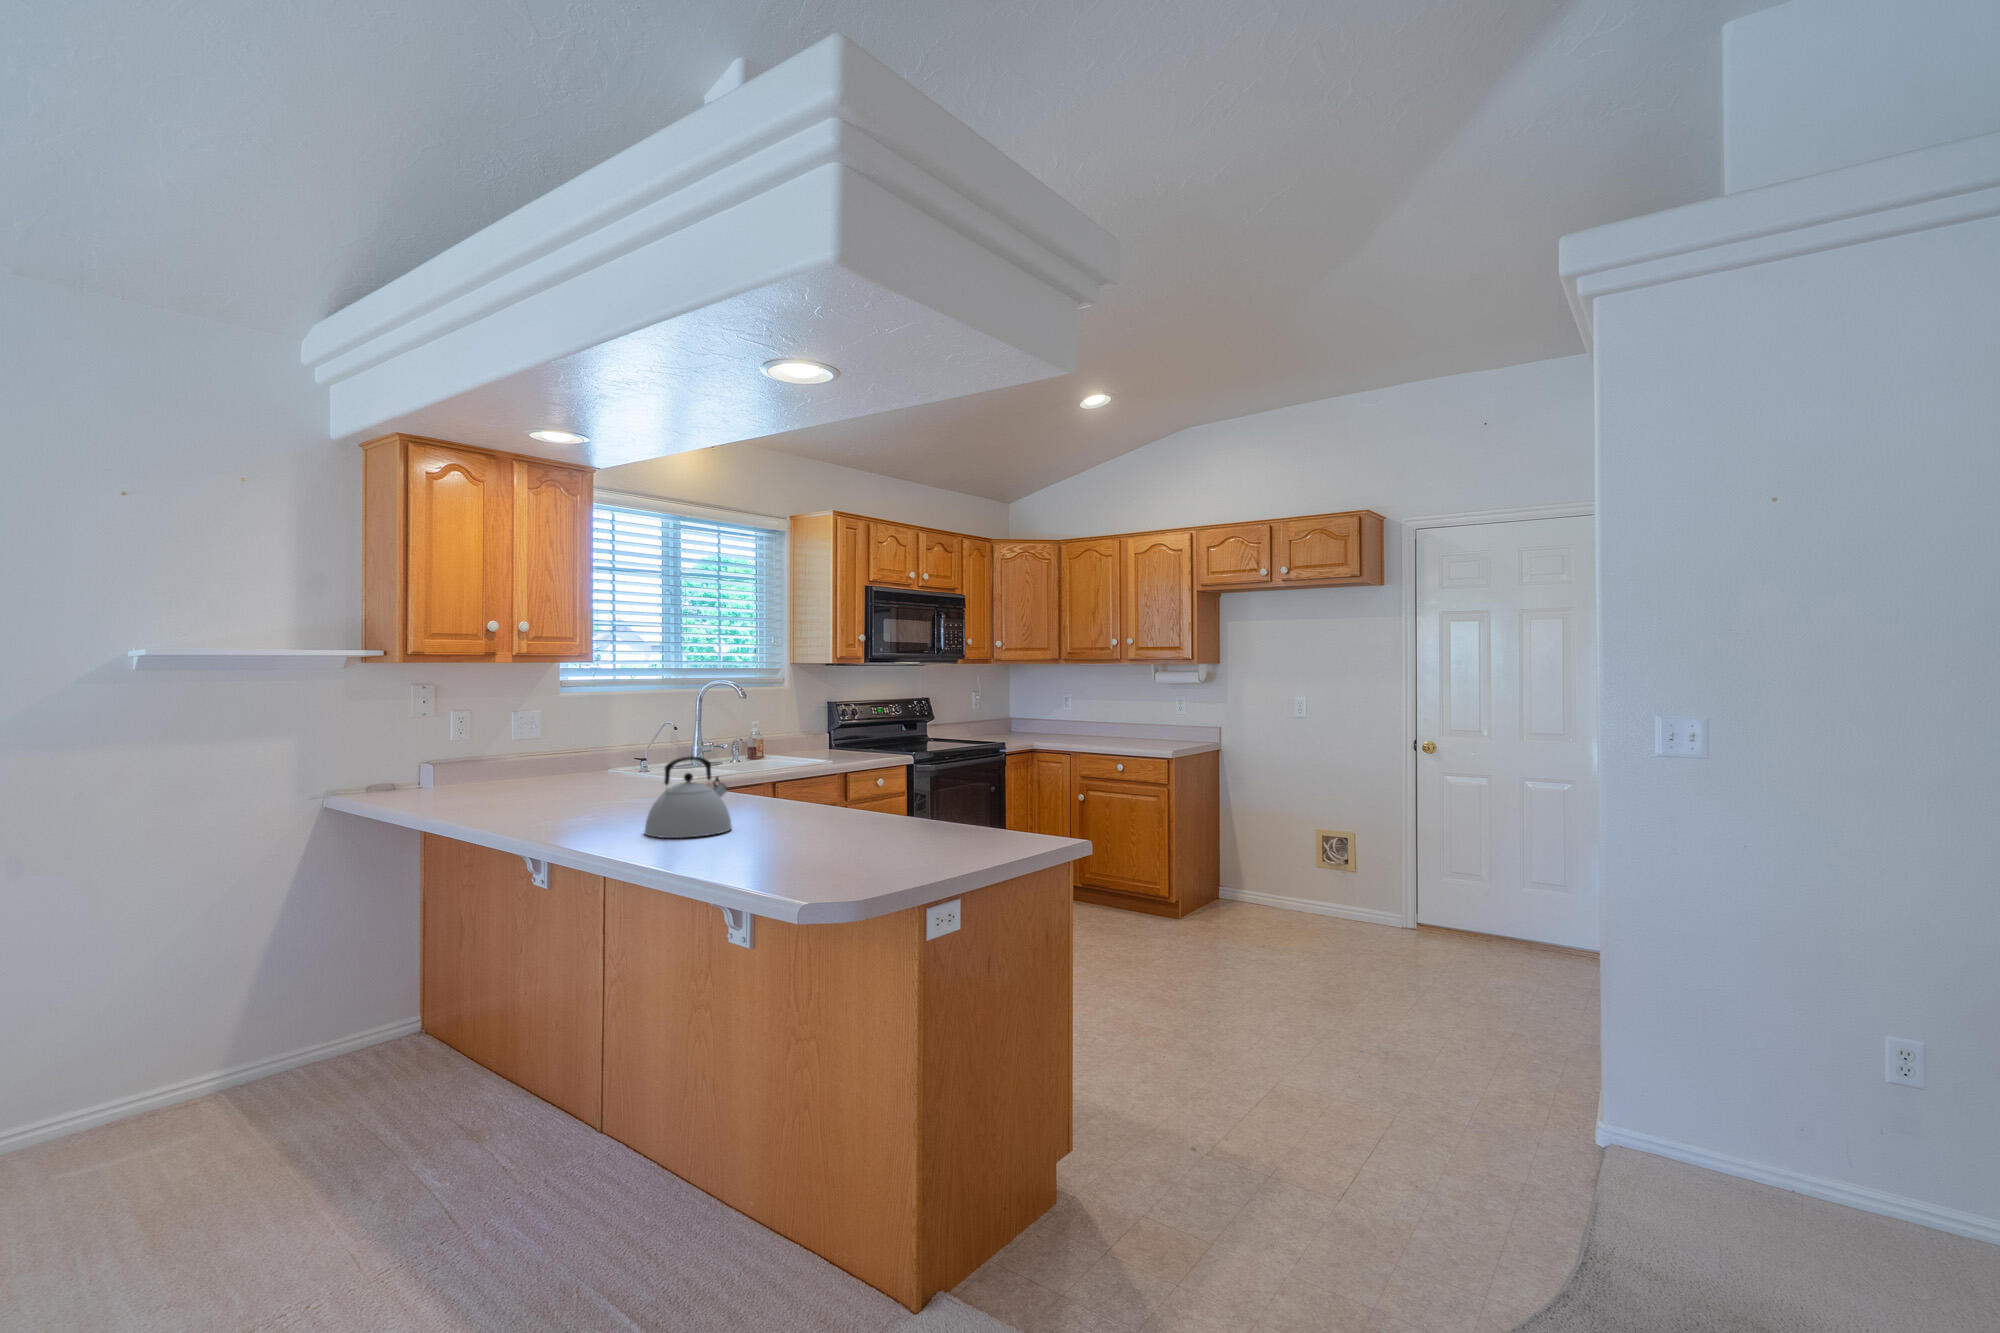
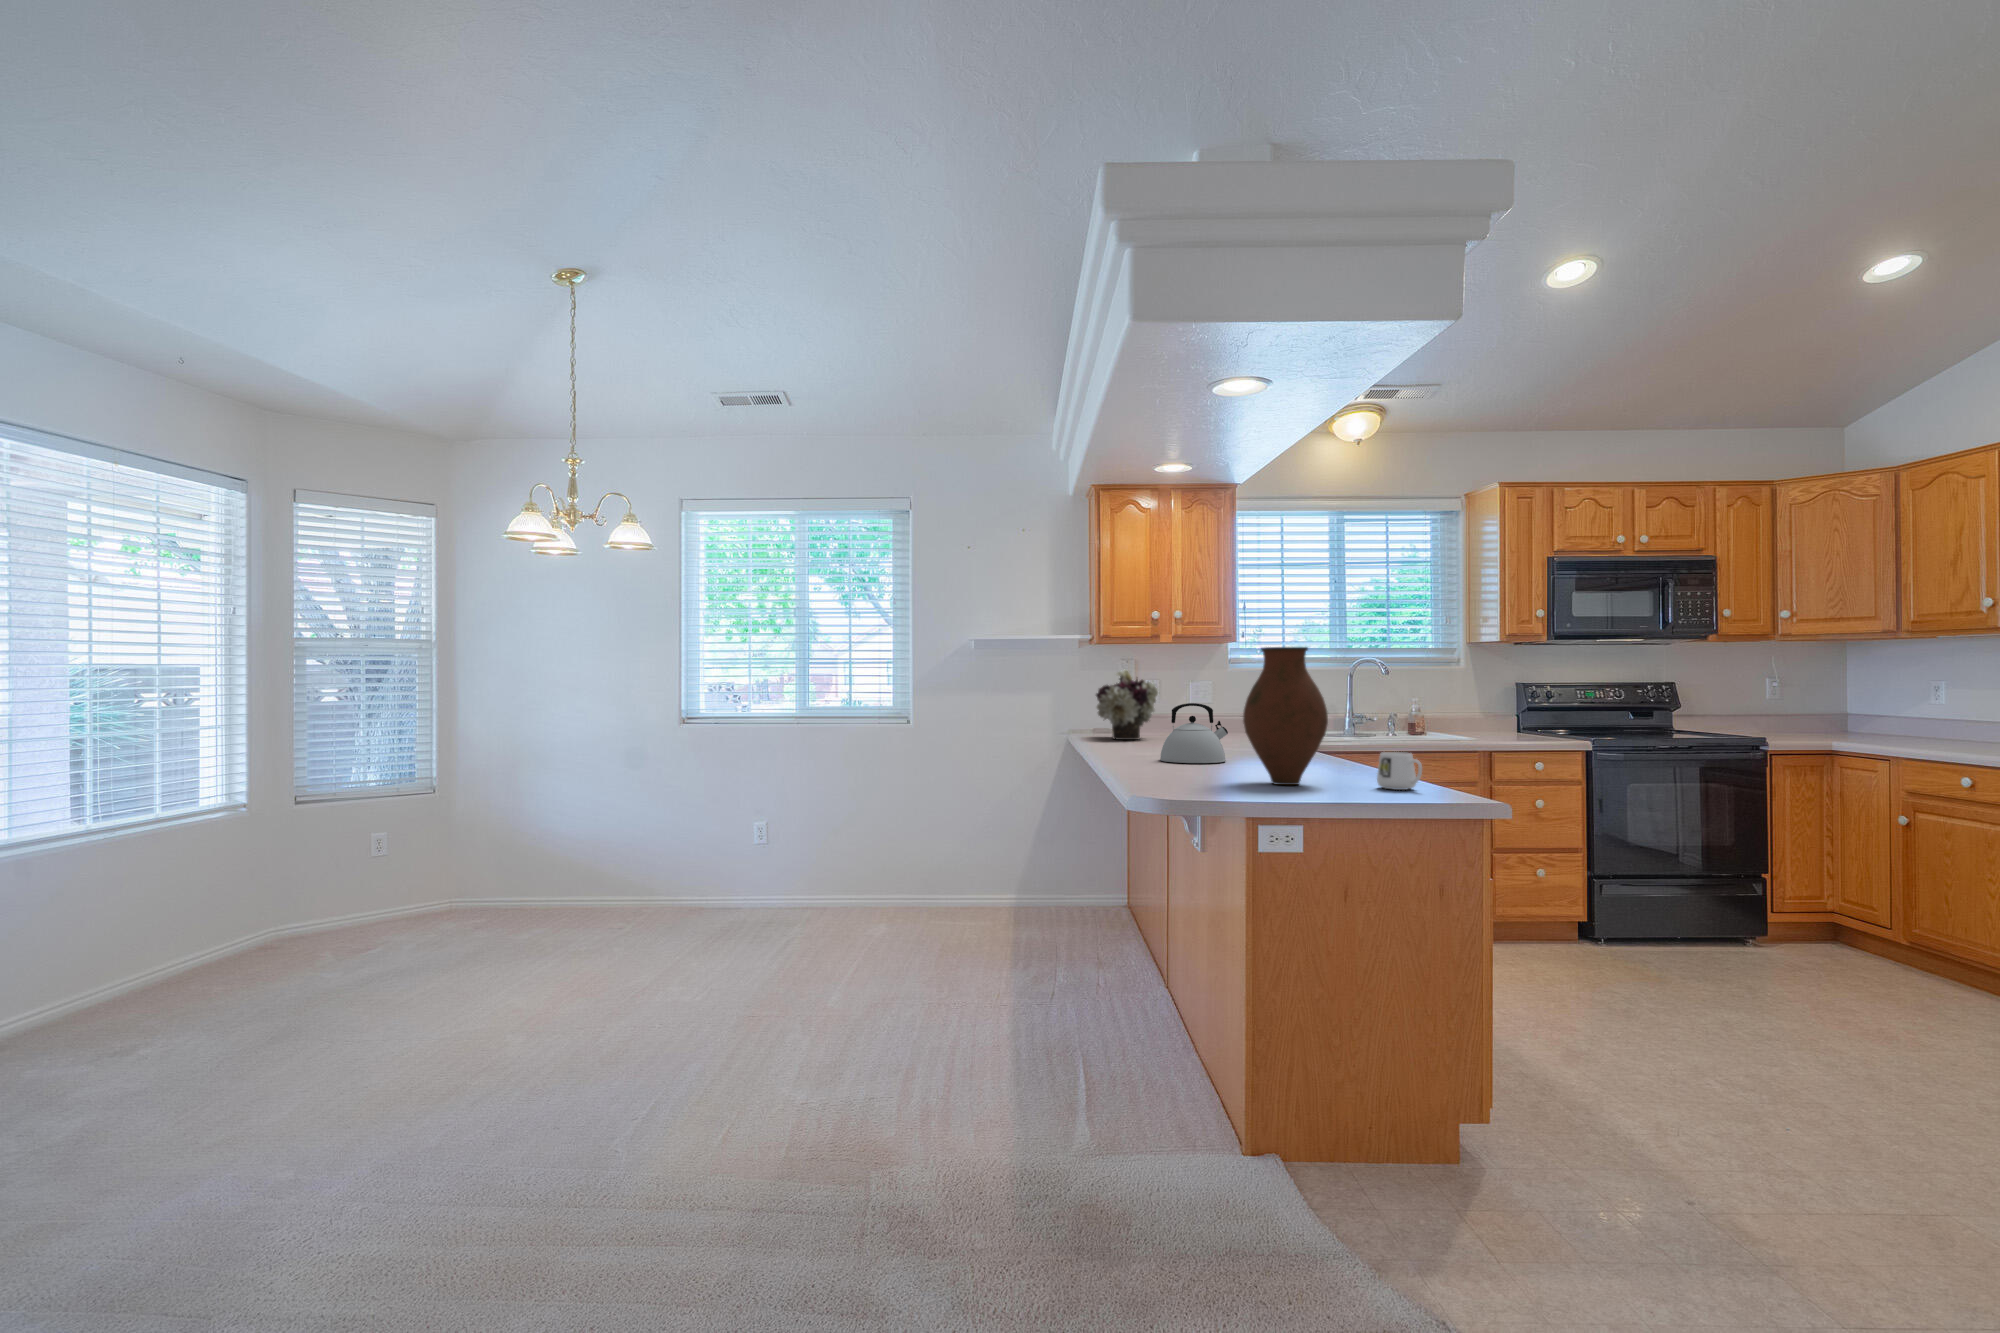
vase: none [855,695,950,857] -> present [1243,647,1328,785]
flower arrangement: none [417,702,523,804] -> present [1096,669,1158,740]
mug: none [982,803,1032,844] -> present [1377,752,1422,790]

